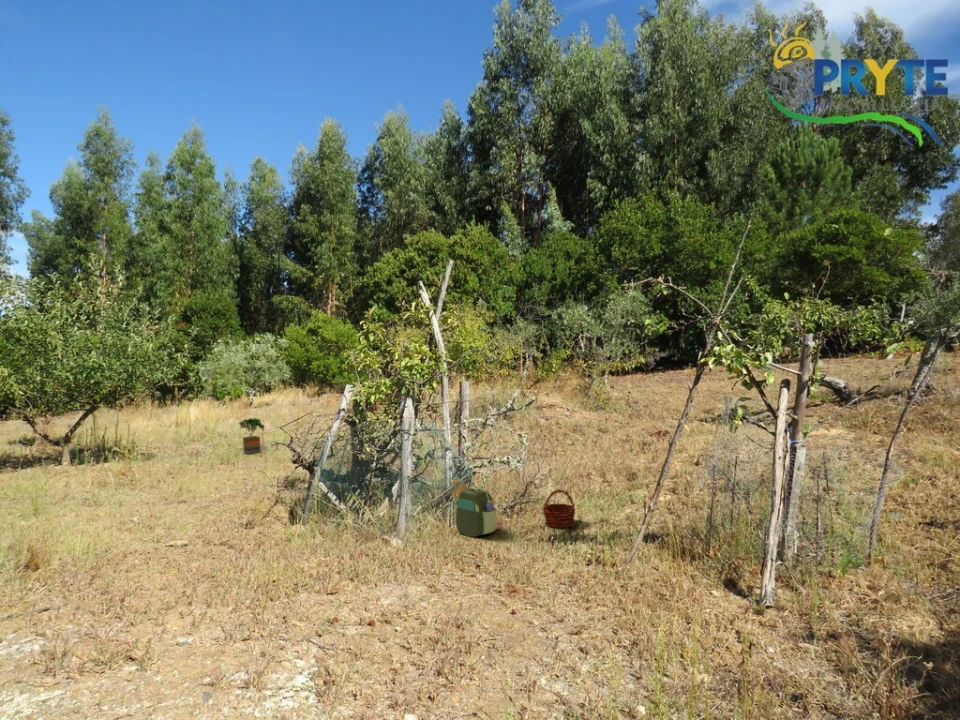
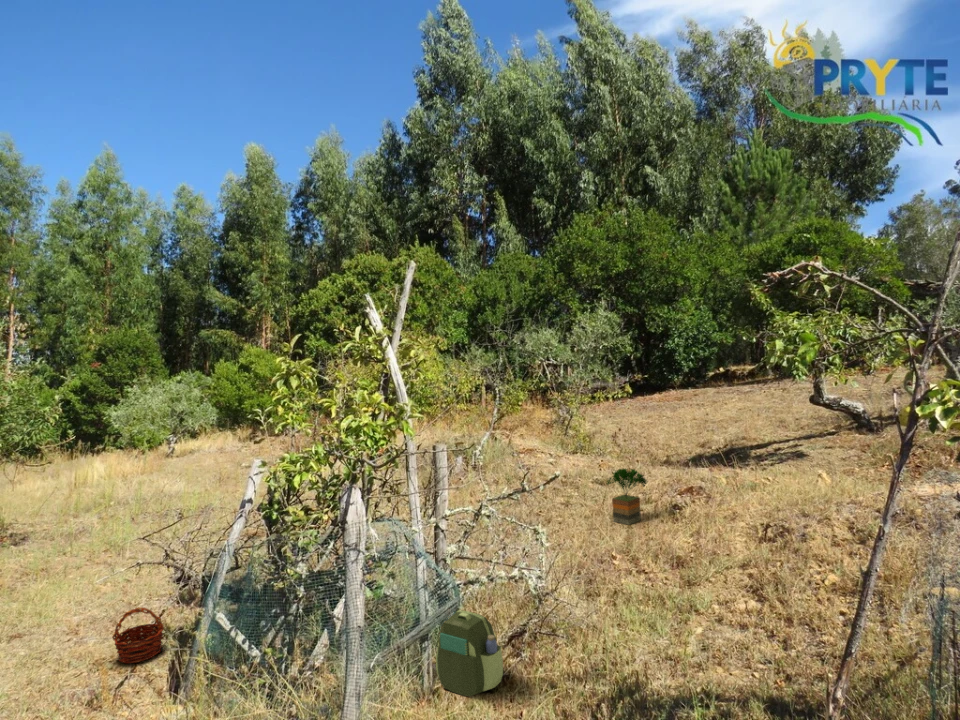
potted tree: present [239,418,264,454] -> present [607,469,647,525]
basket: present [543,489,575,528] -> present [112,608,164,663]

